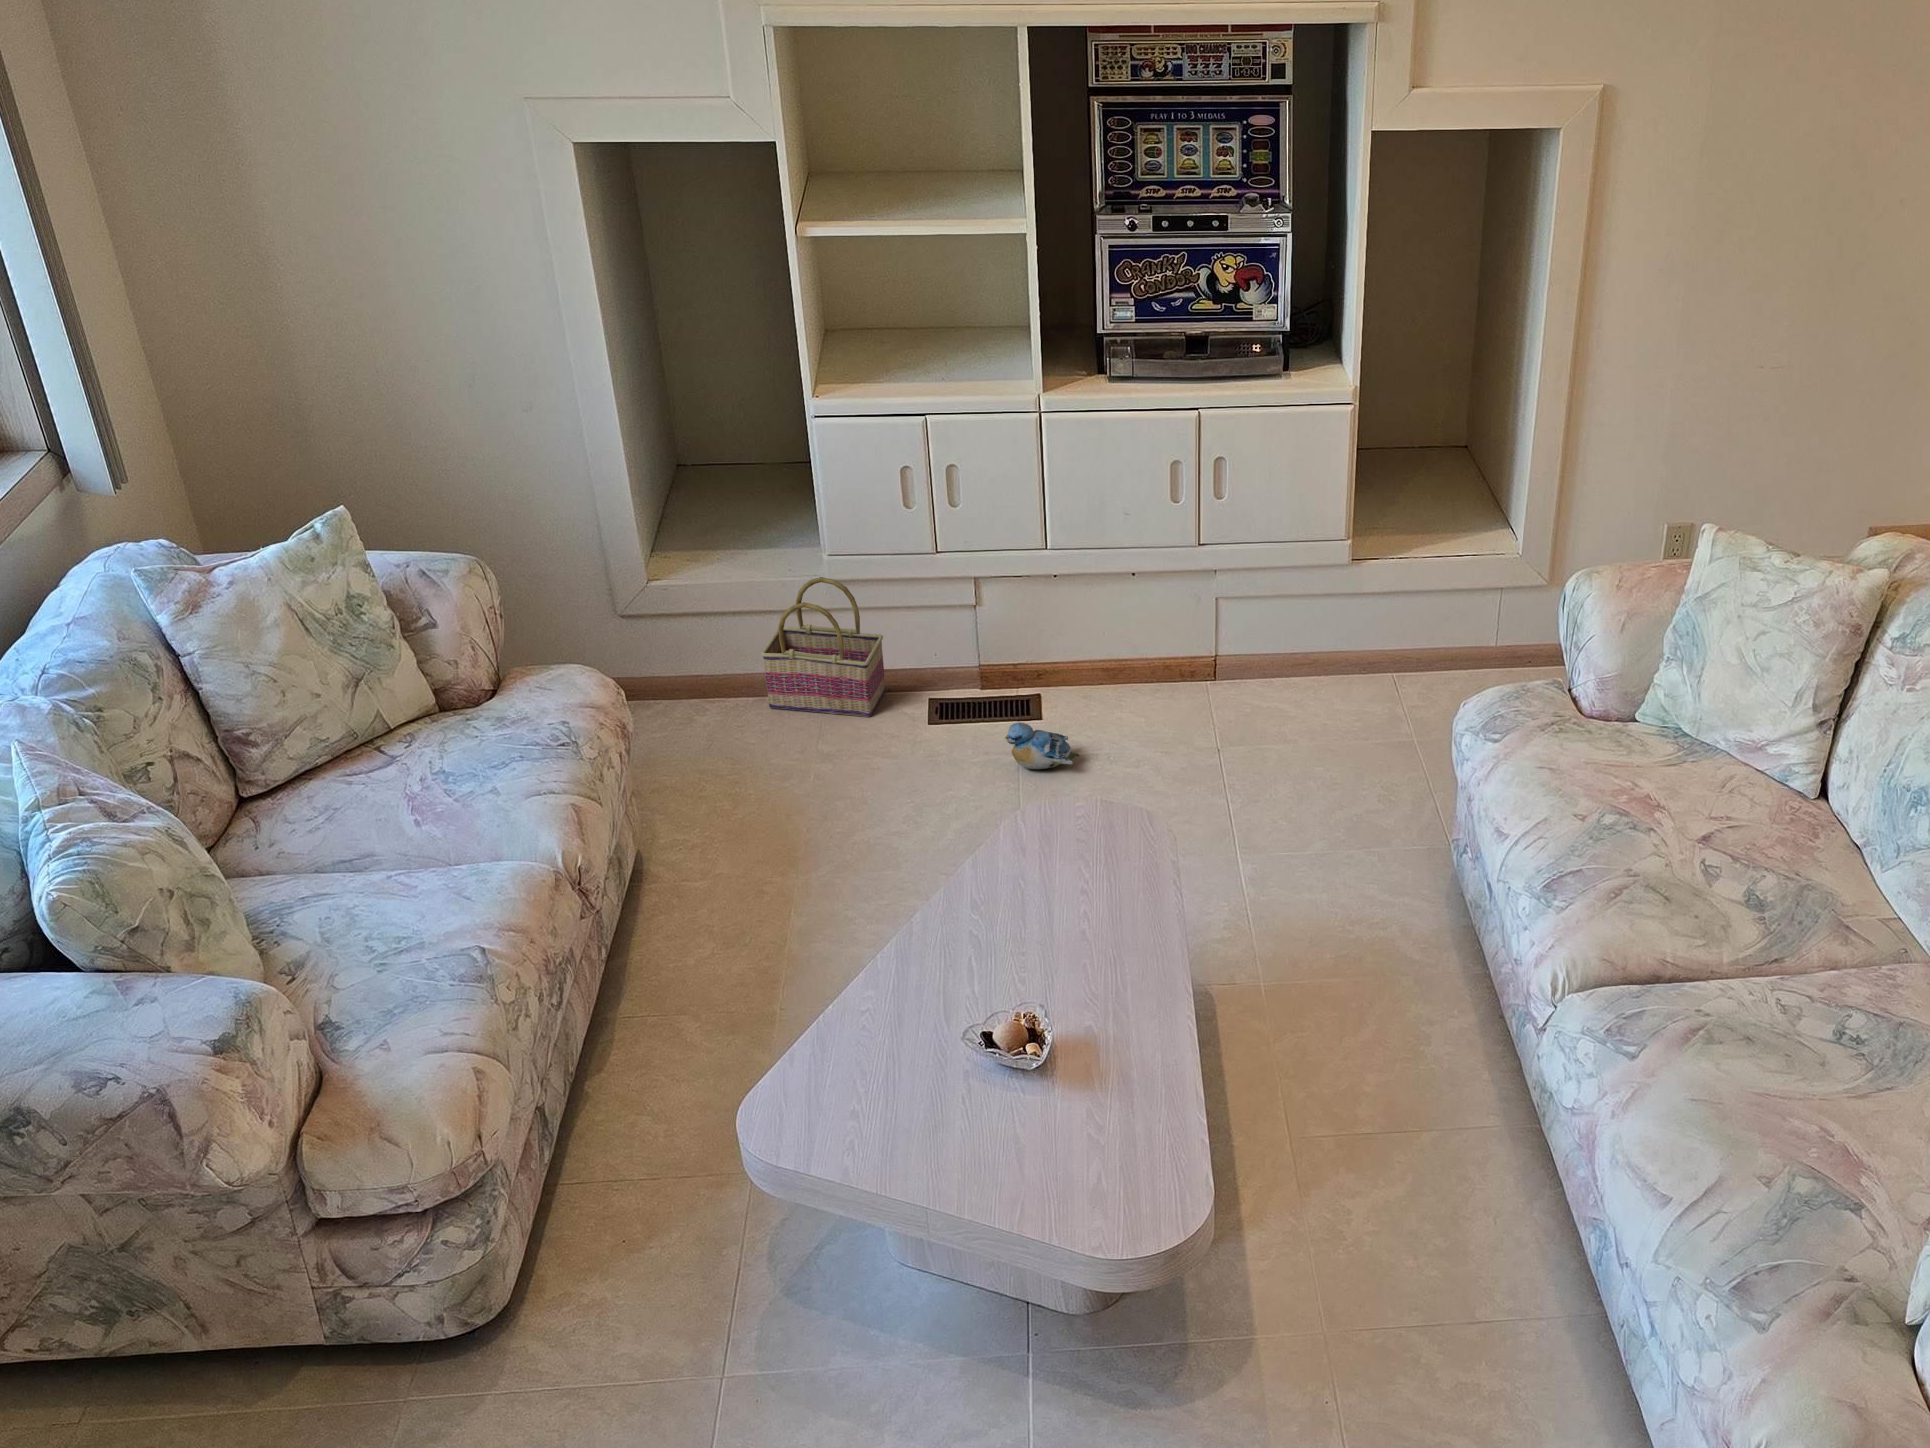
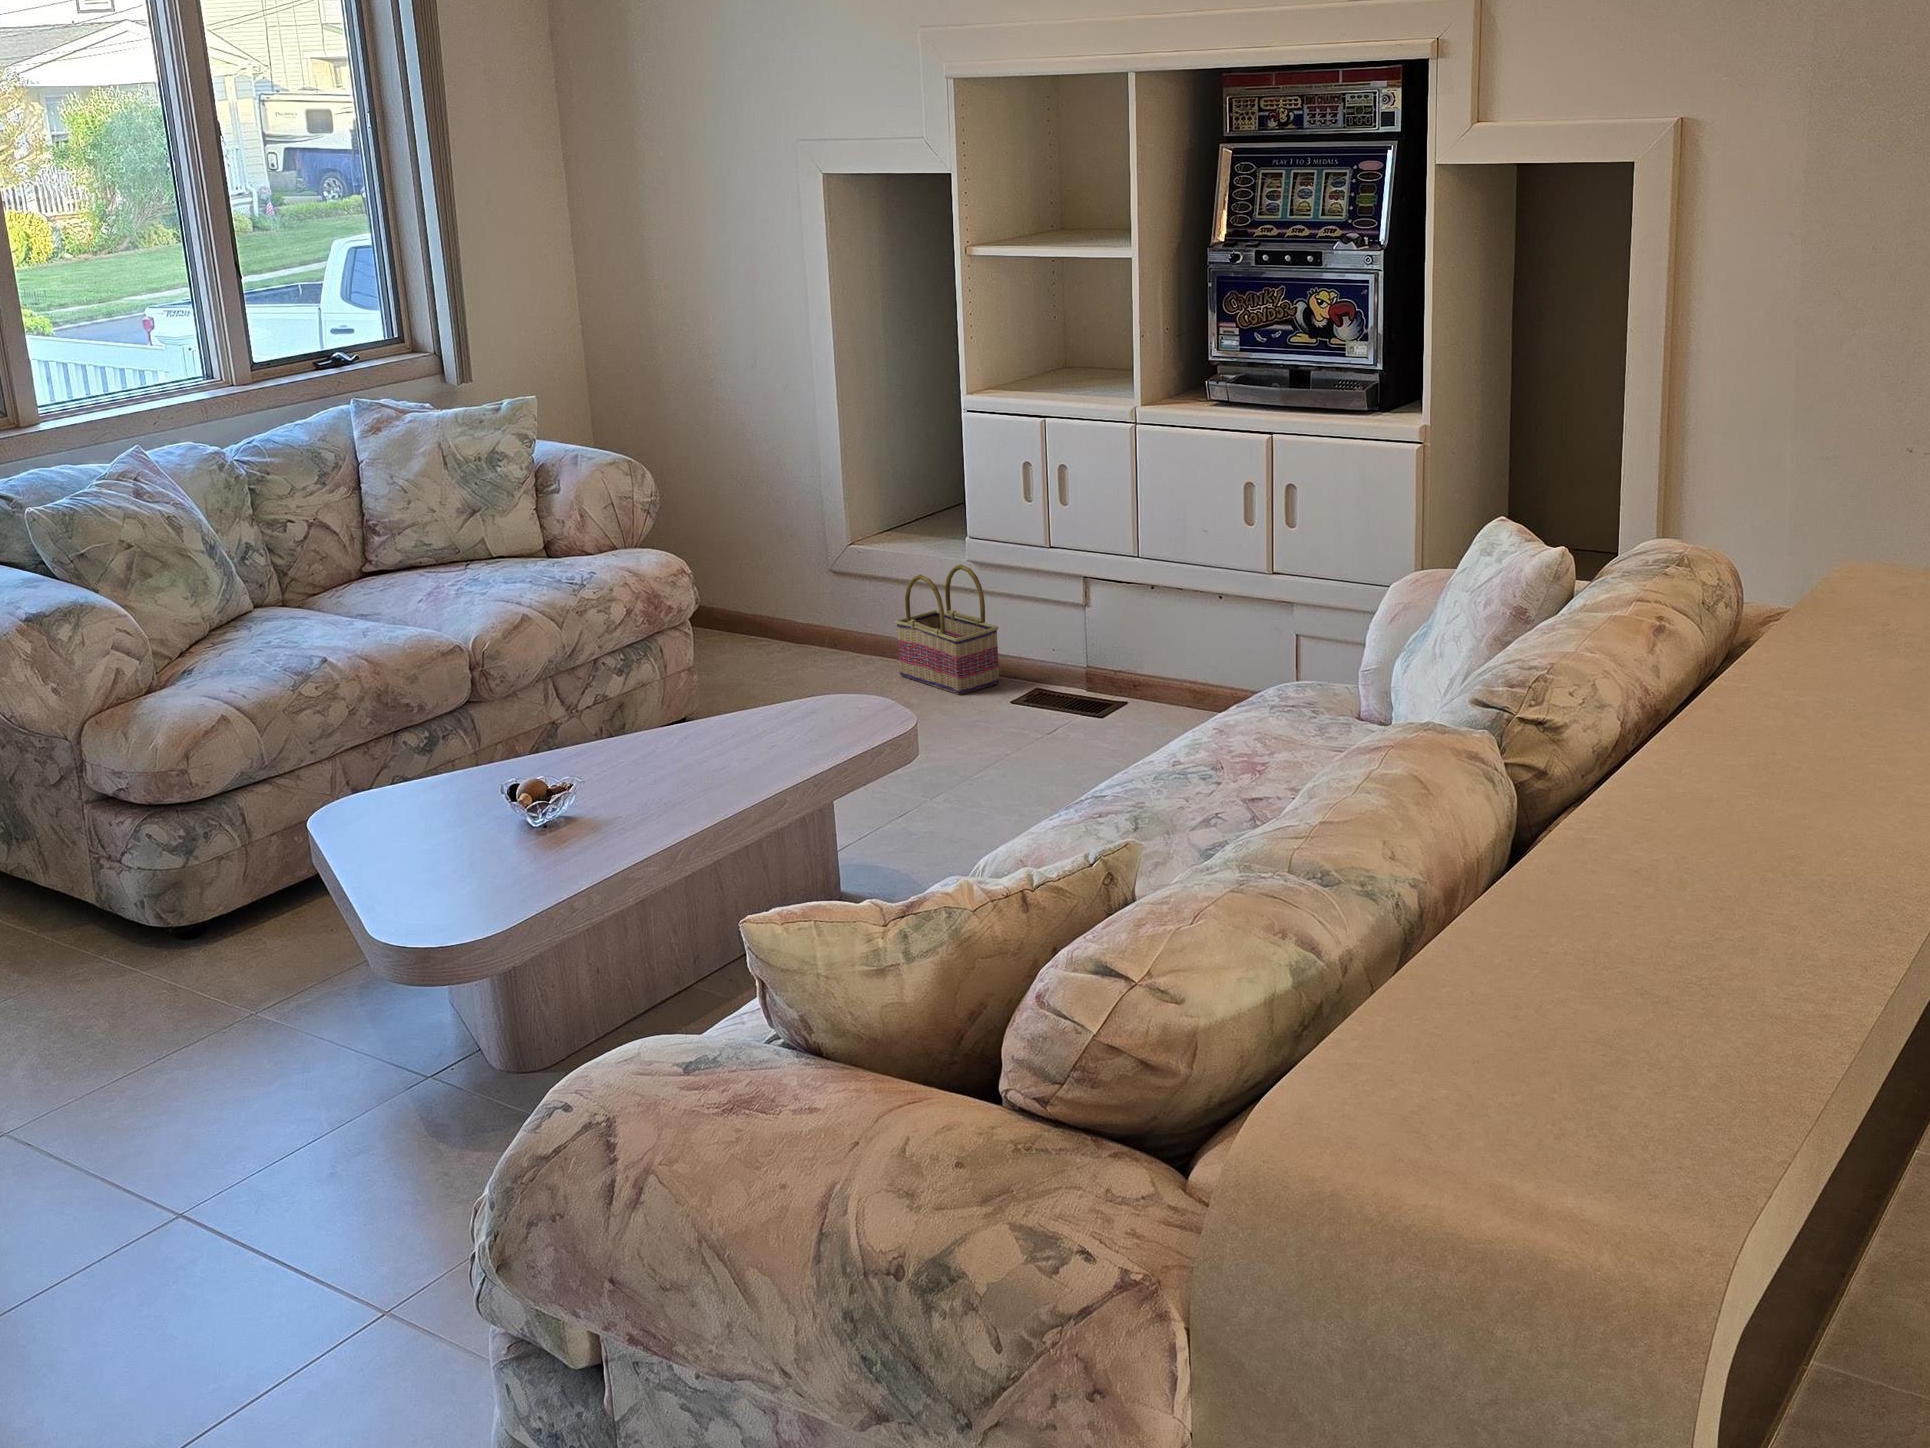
plush toy: present [1005,722,1079,769] -> none [997,697,1065,750]

